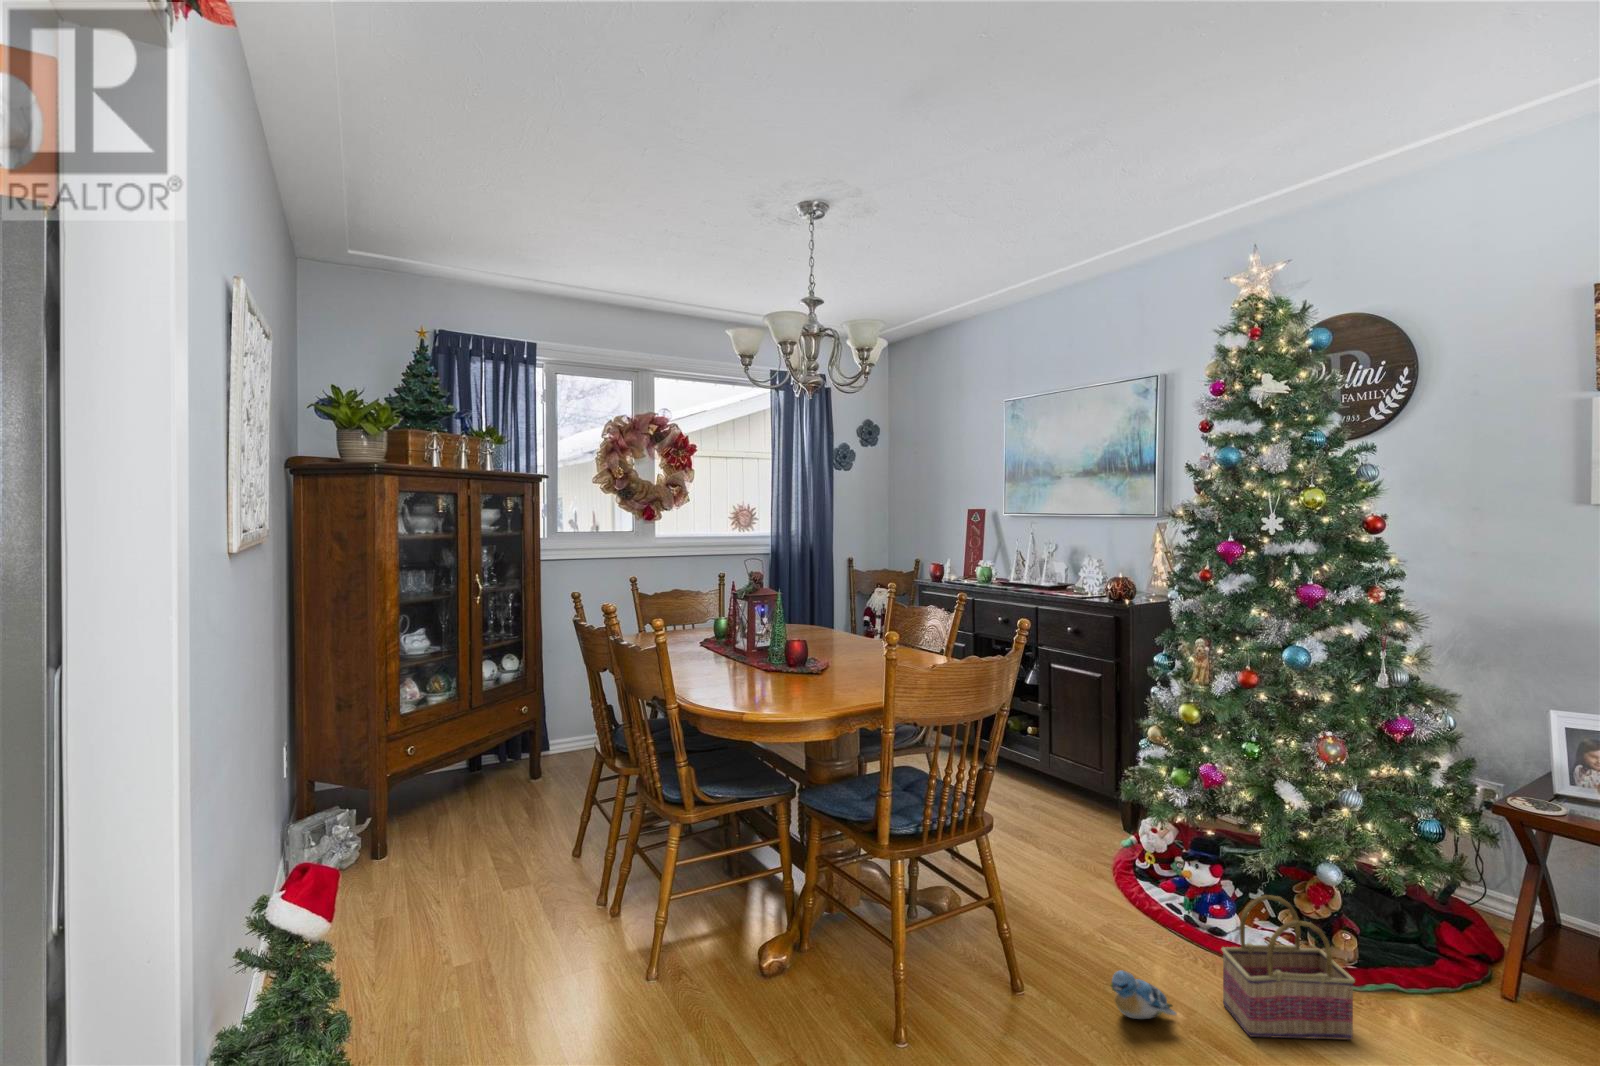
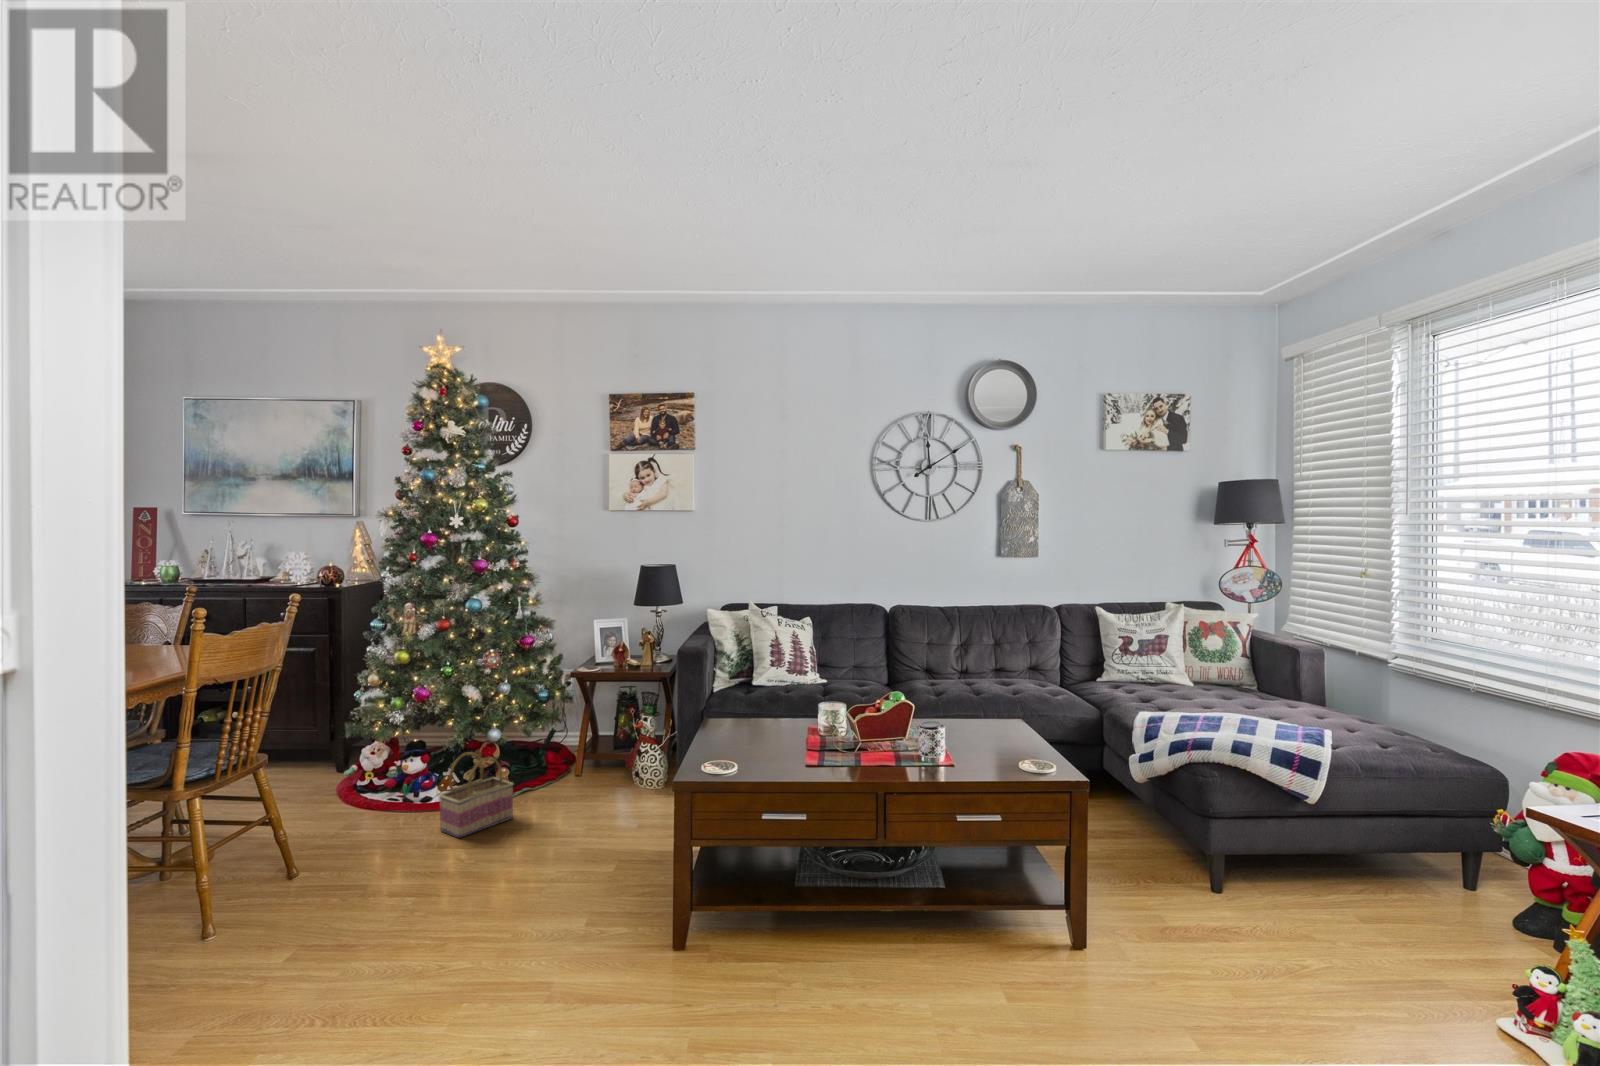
plush toy: present [1111,971,1176,1019] -> none [369,829,415,859]

